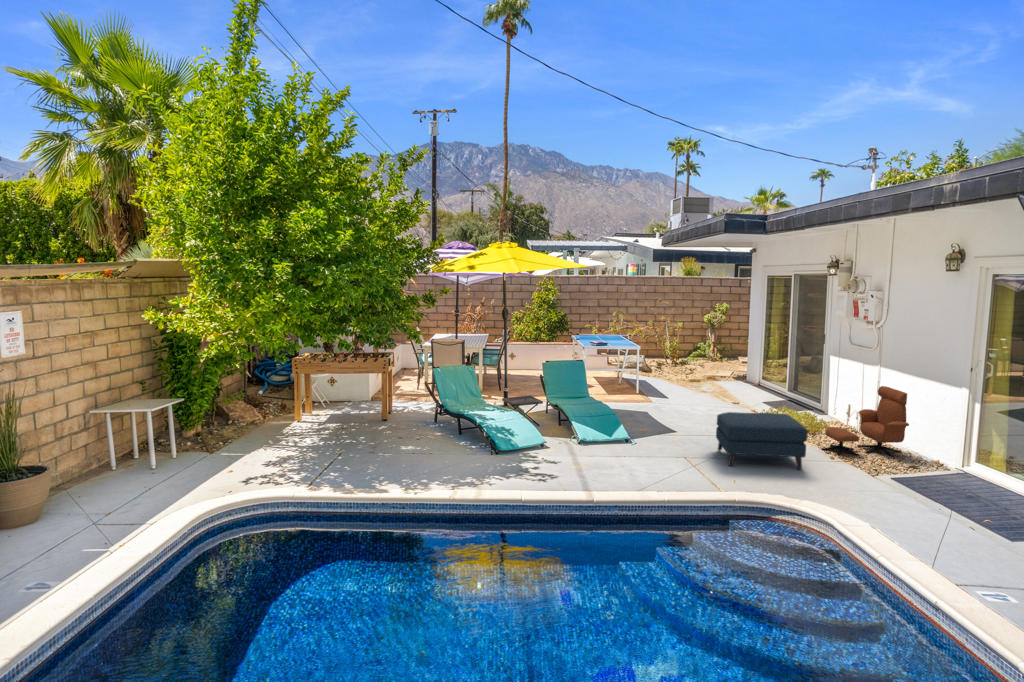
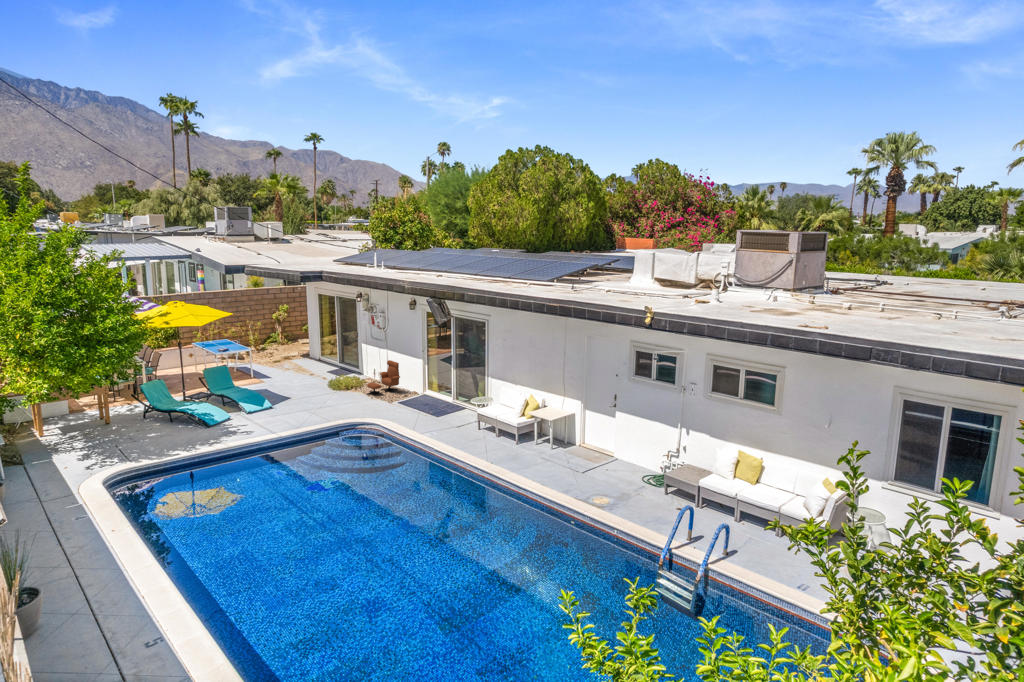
ottoman: present [716,412,807,470] -> none [320,381,363,410]

